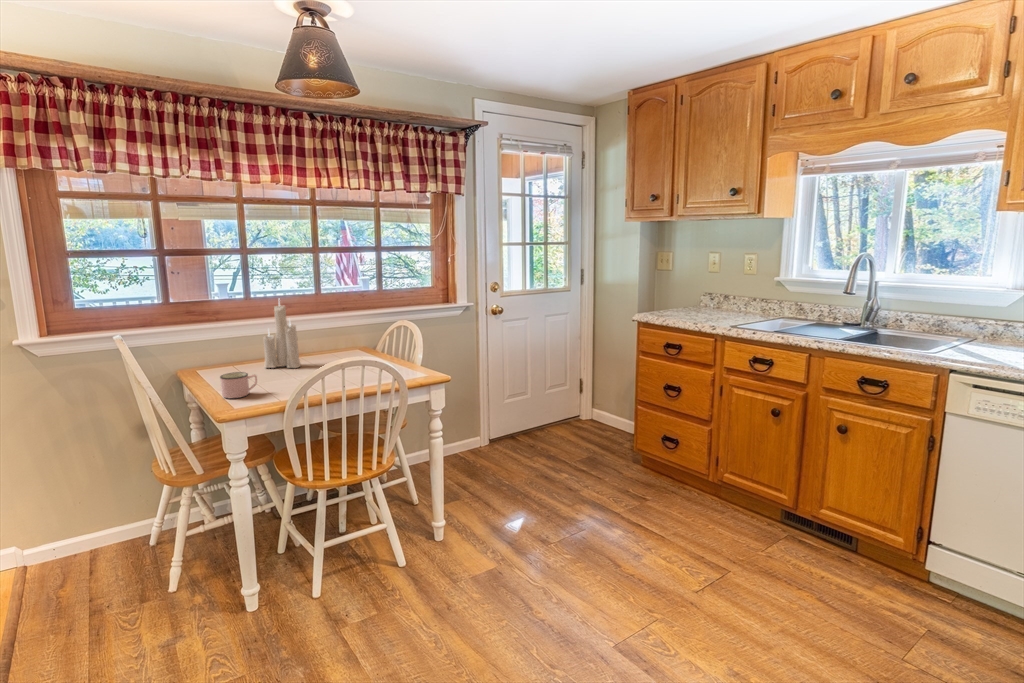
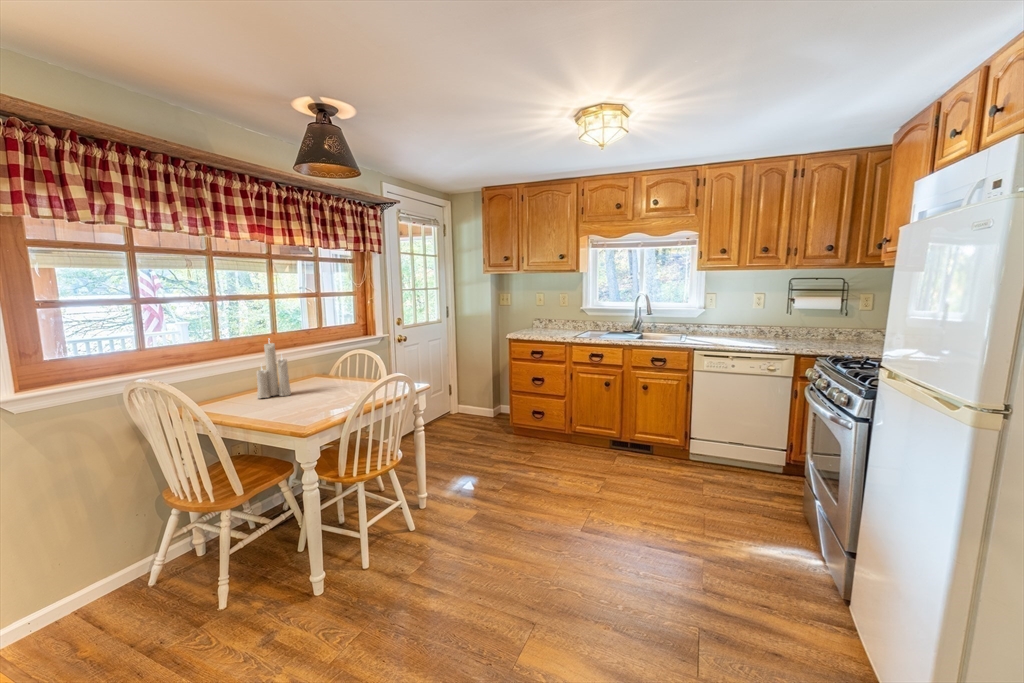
mug: present [220,372,257,398] -> none [263,399,293,422]

